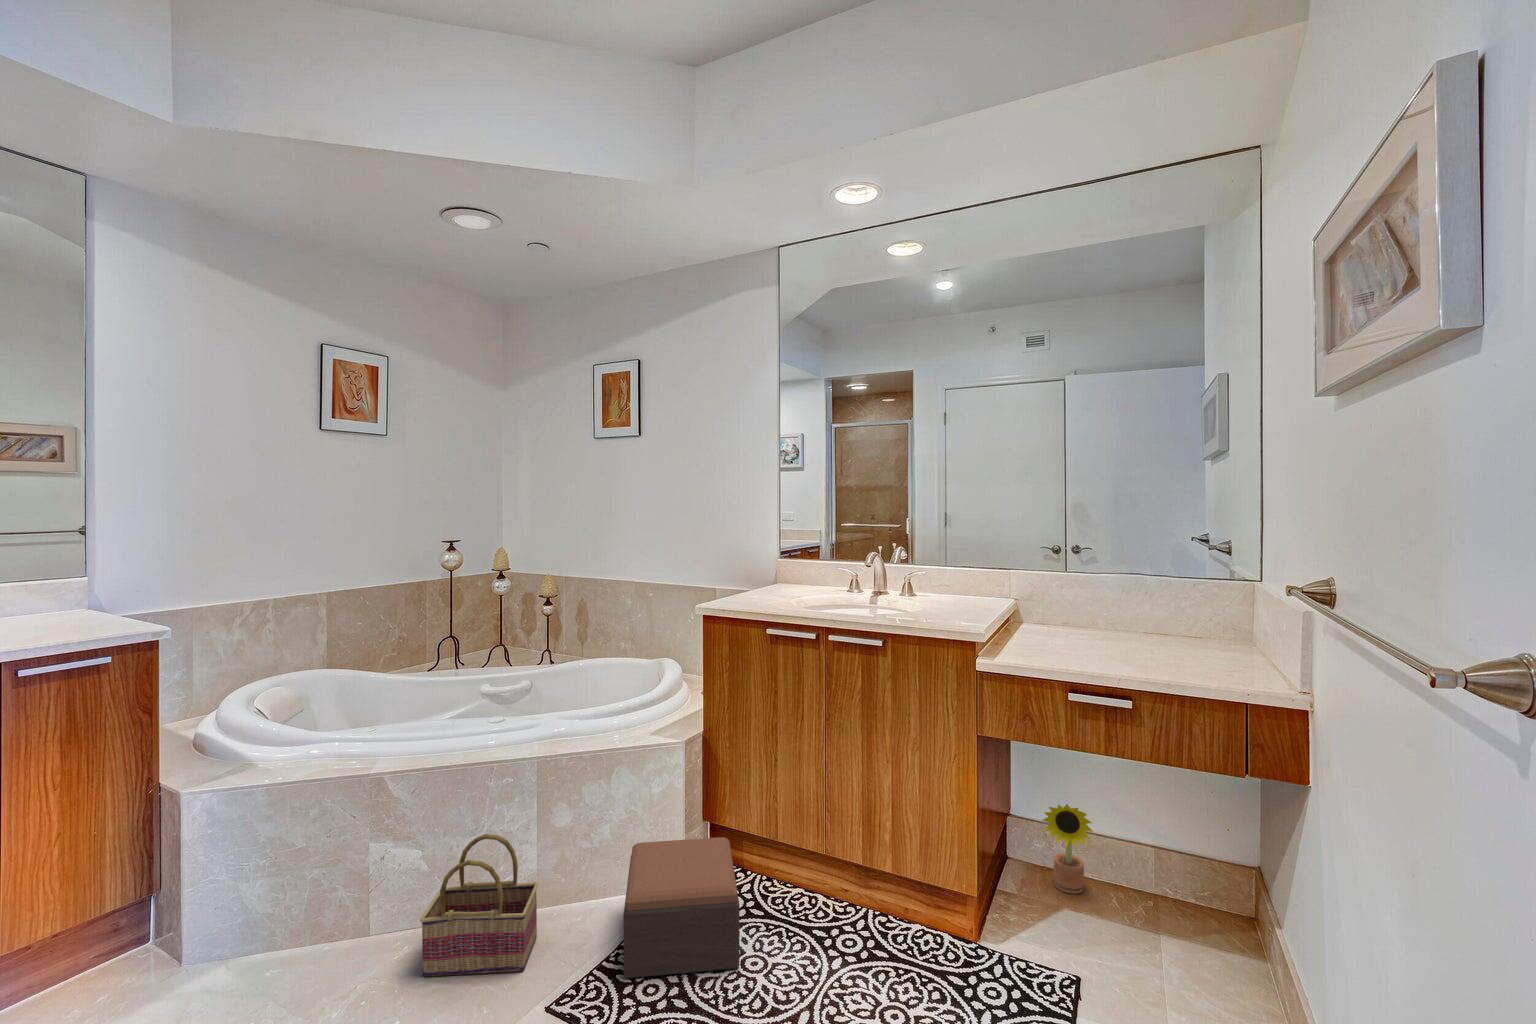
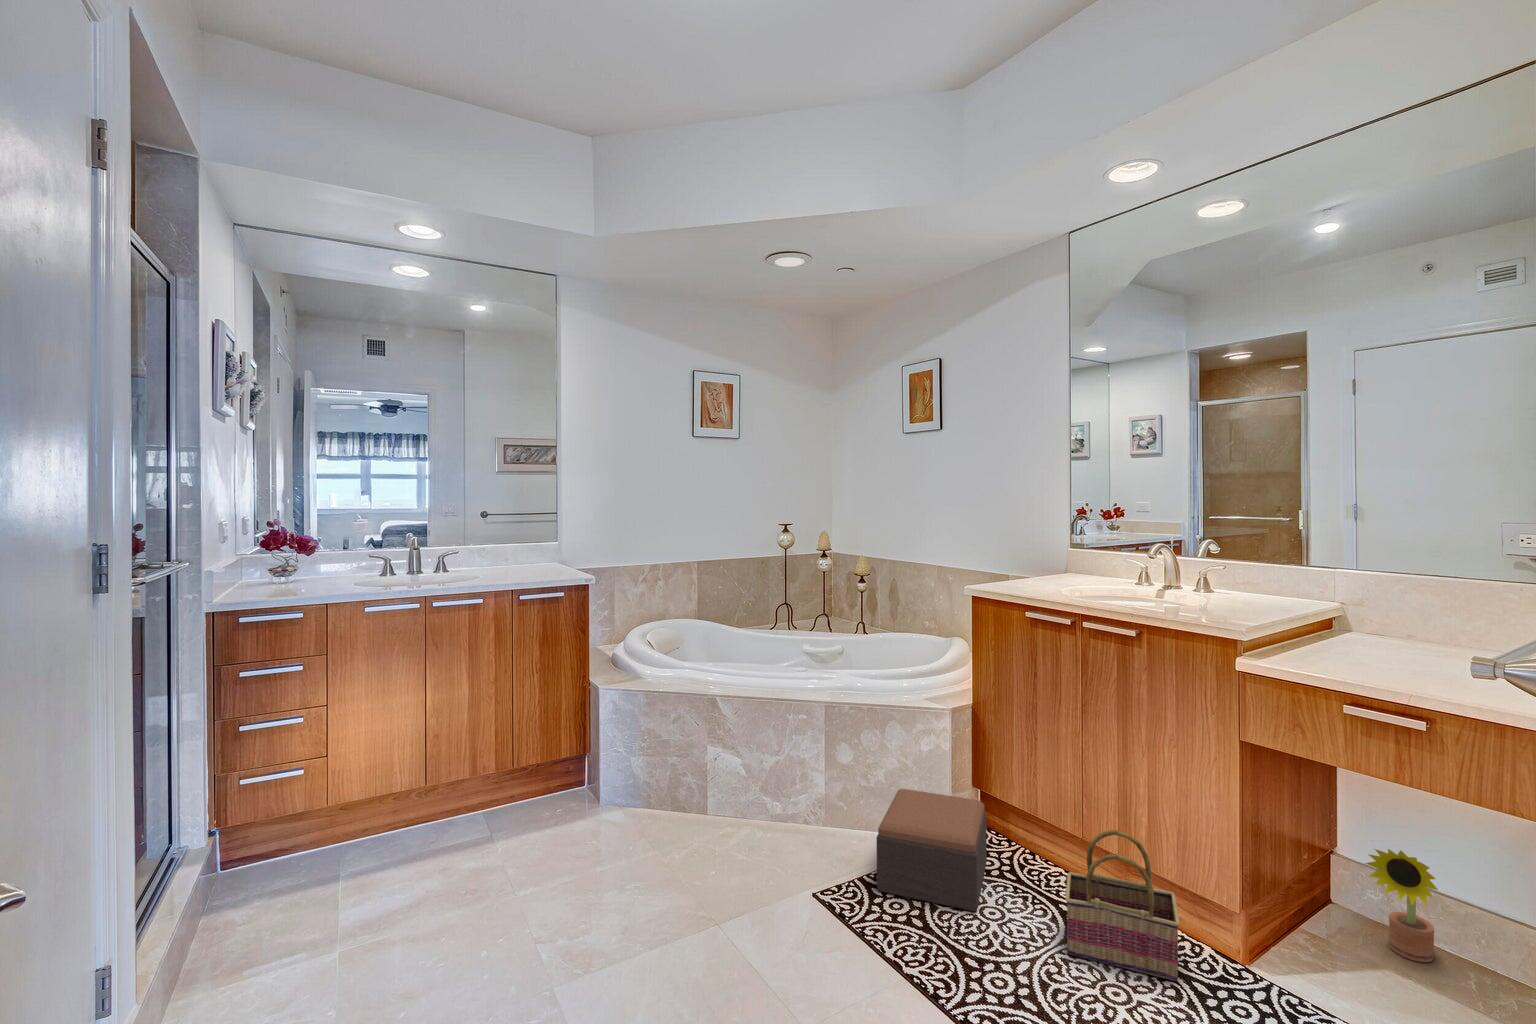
basket: present [420,834,538,977] -> present [1065,830,1180,981]

